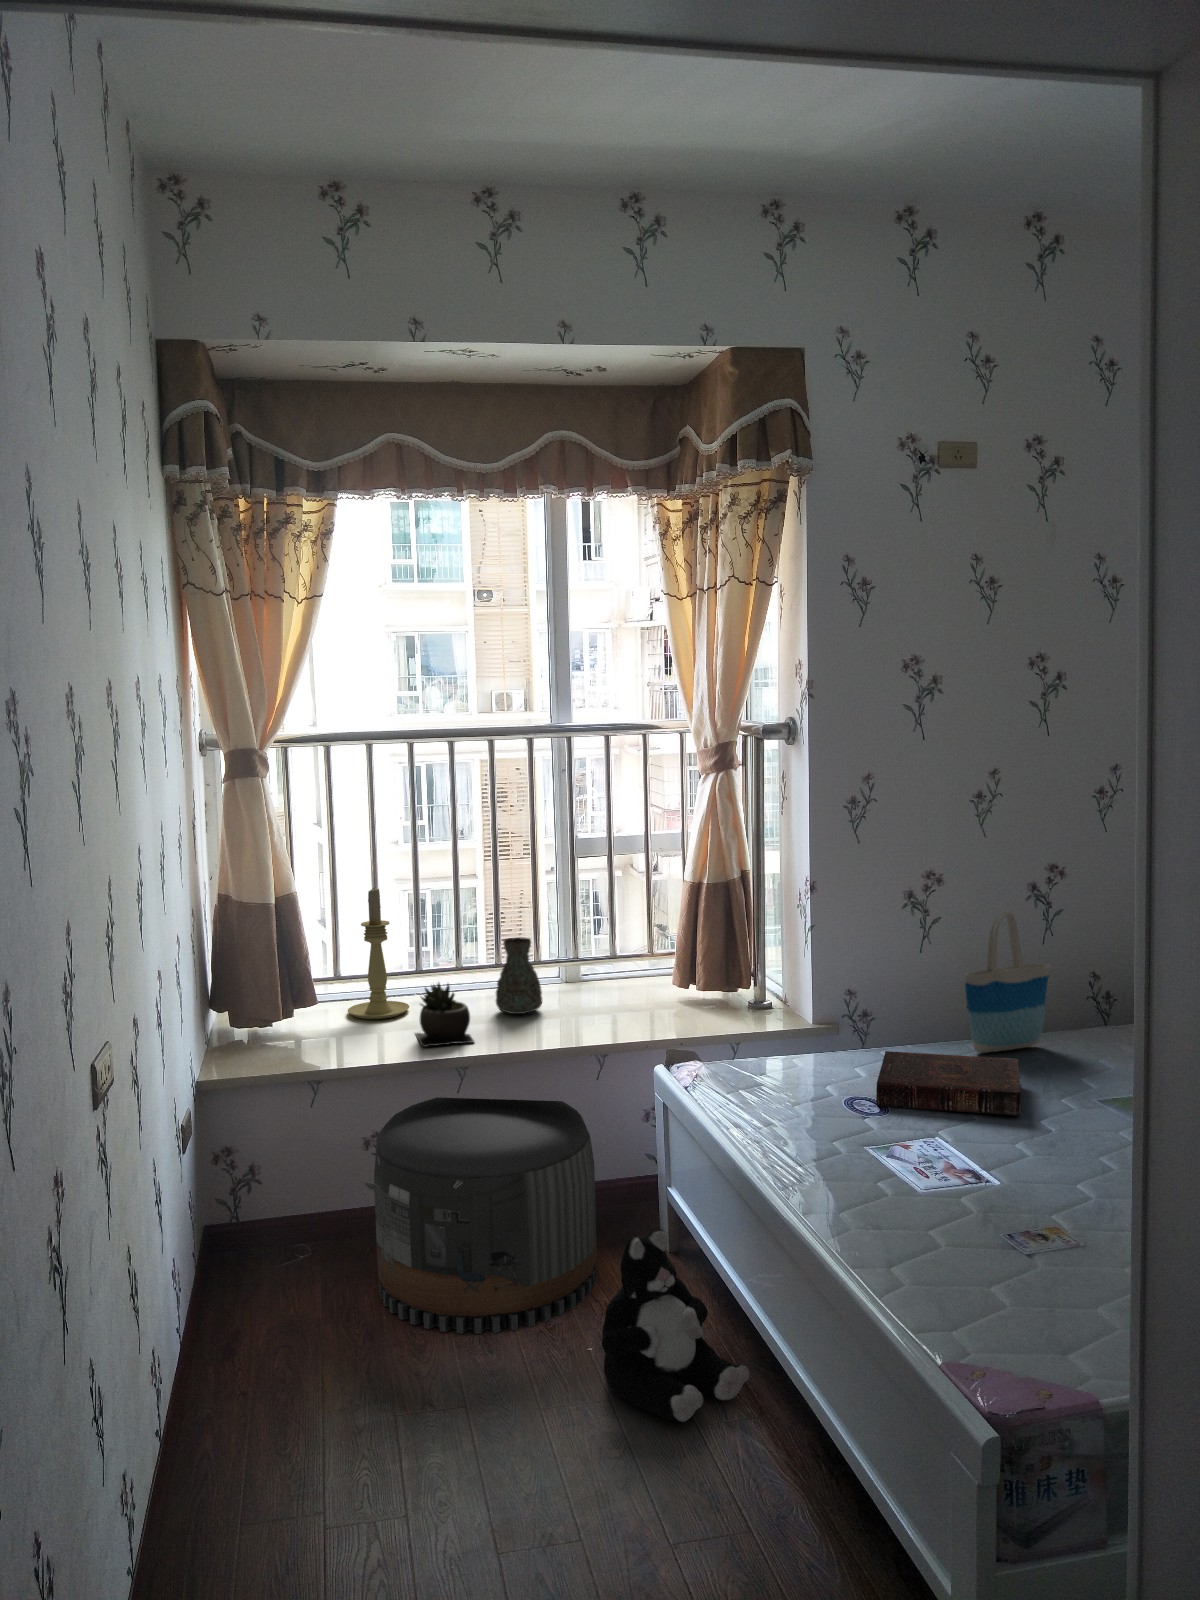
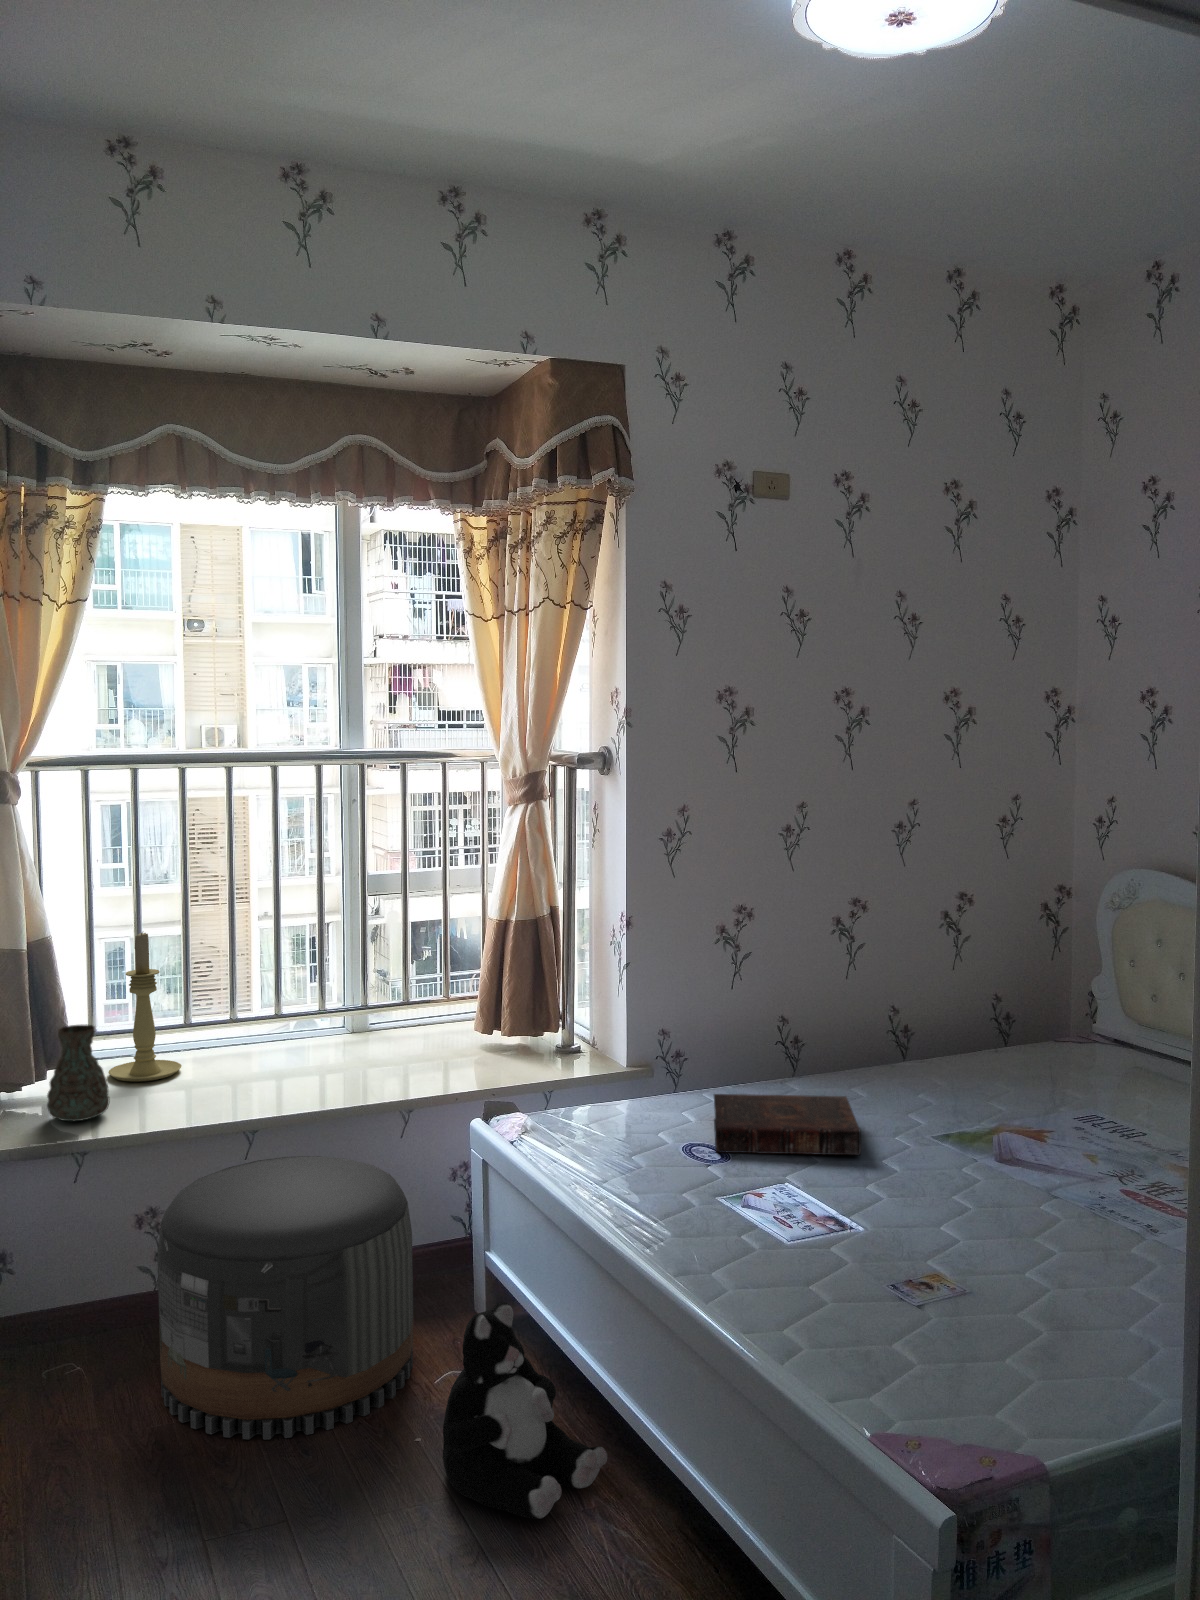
tote bag: present [965,911,1050,1053] -> none [787,946,865,1091]
decorative vase: present [496,937,542,1014] -> present [47,1024,109,1121]
succulent plant: present [416,983,474,1047] -> none [192,1036,266,1111]

